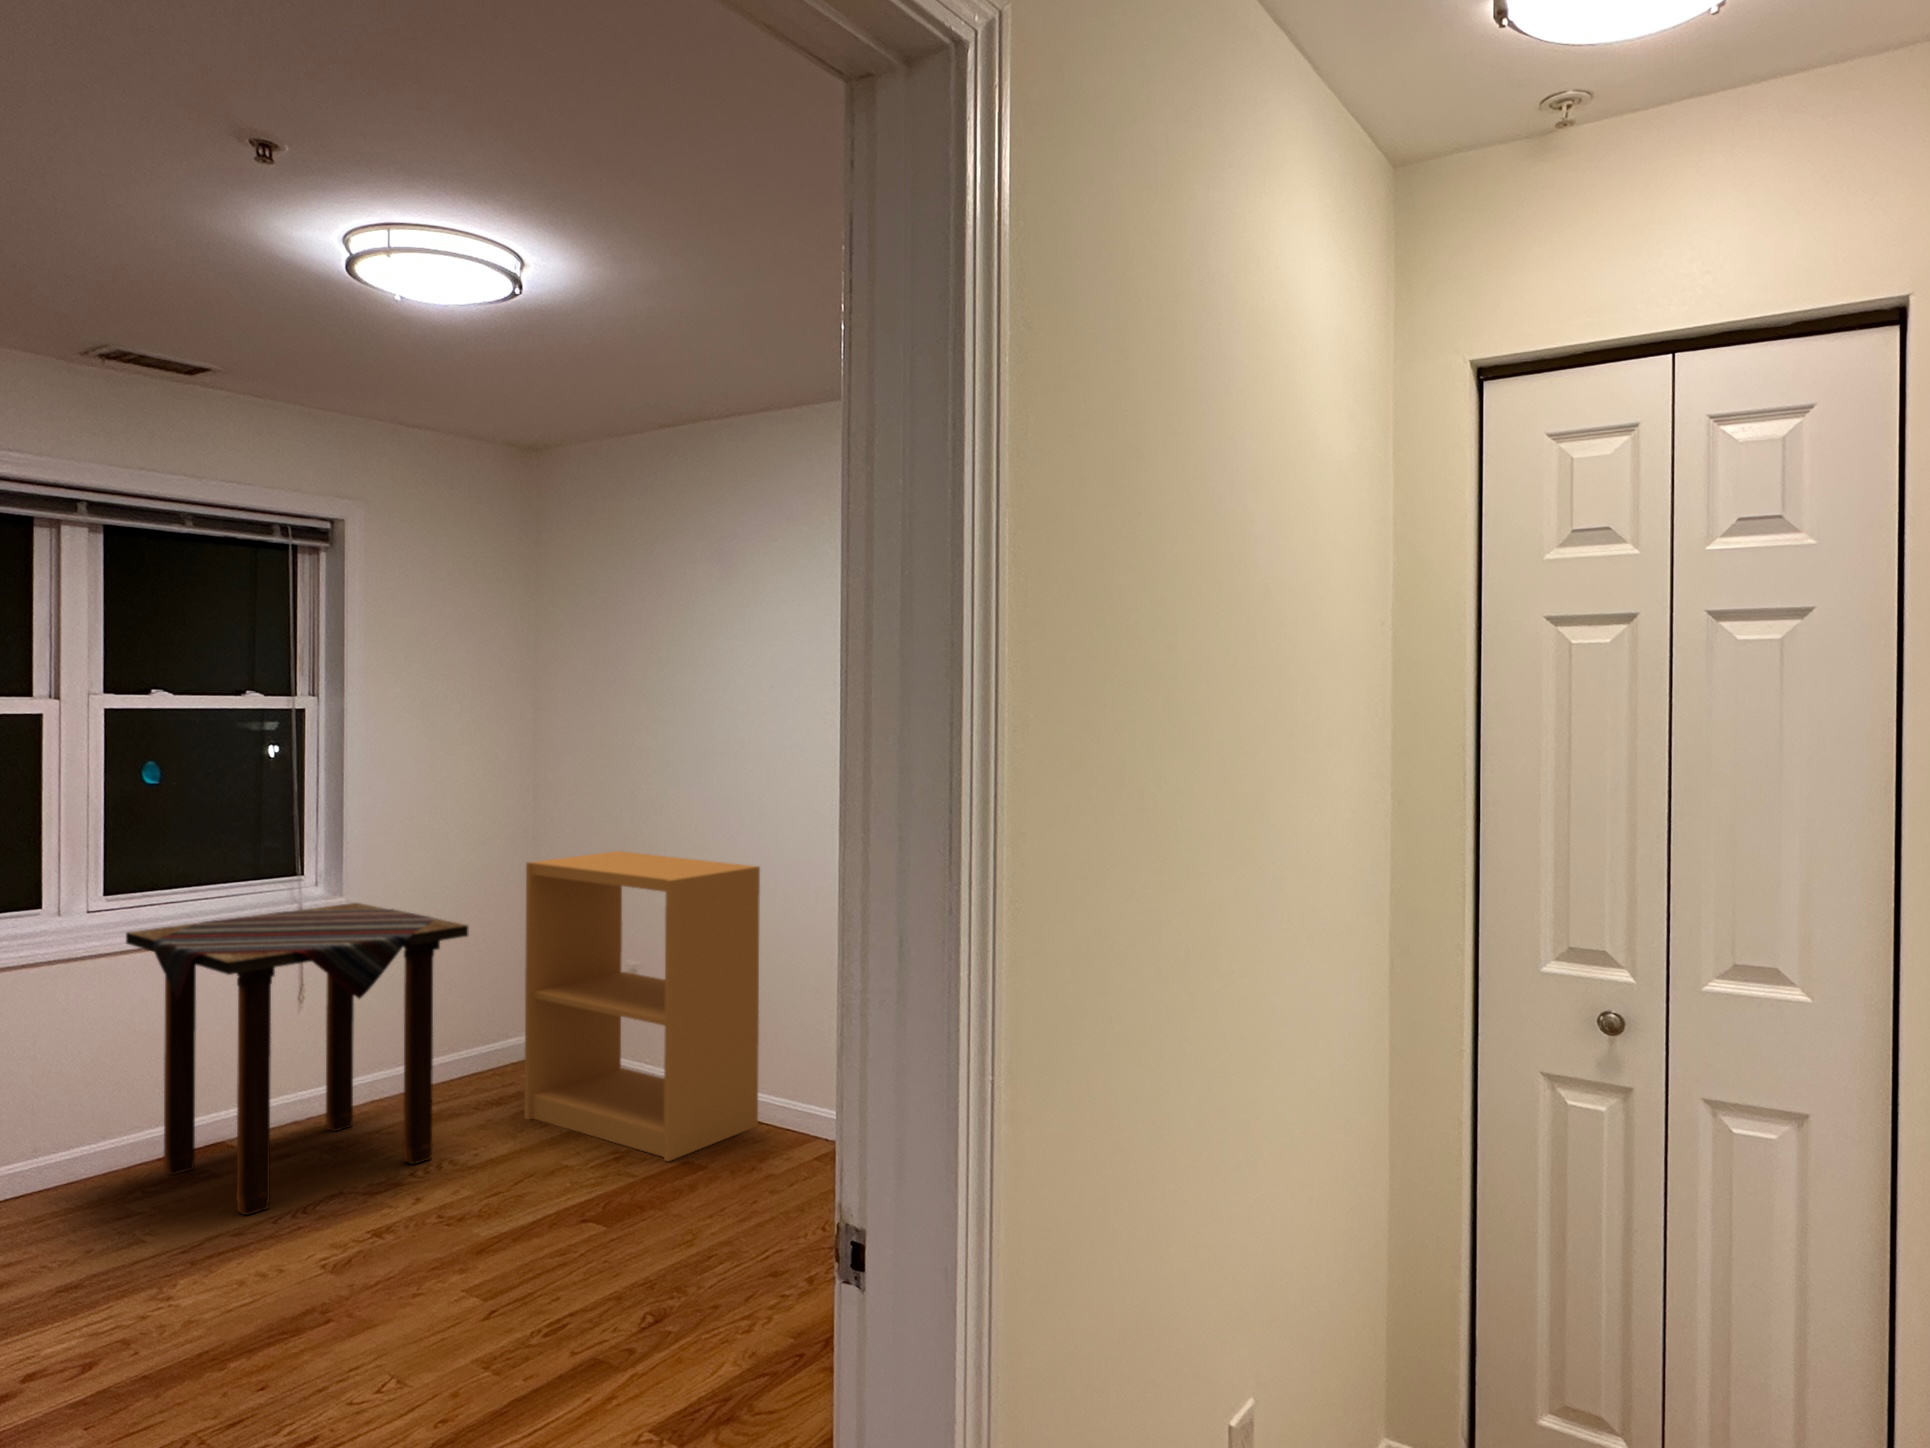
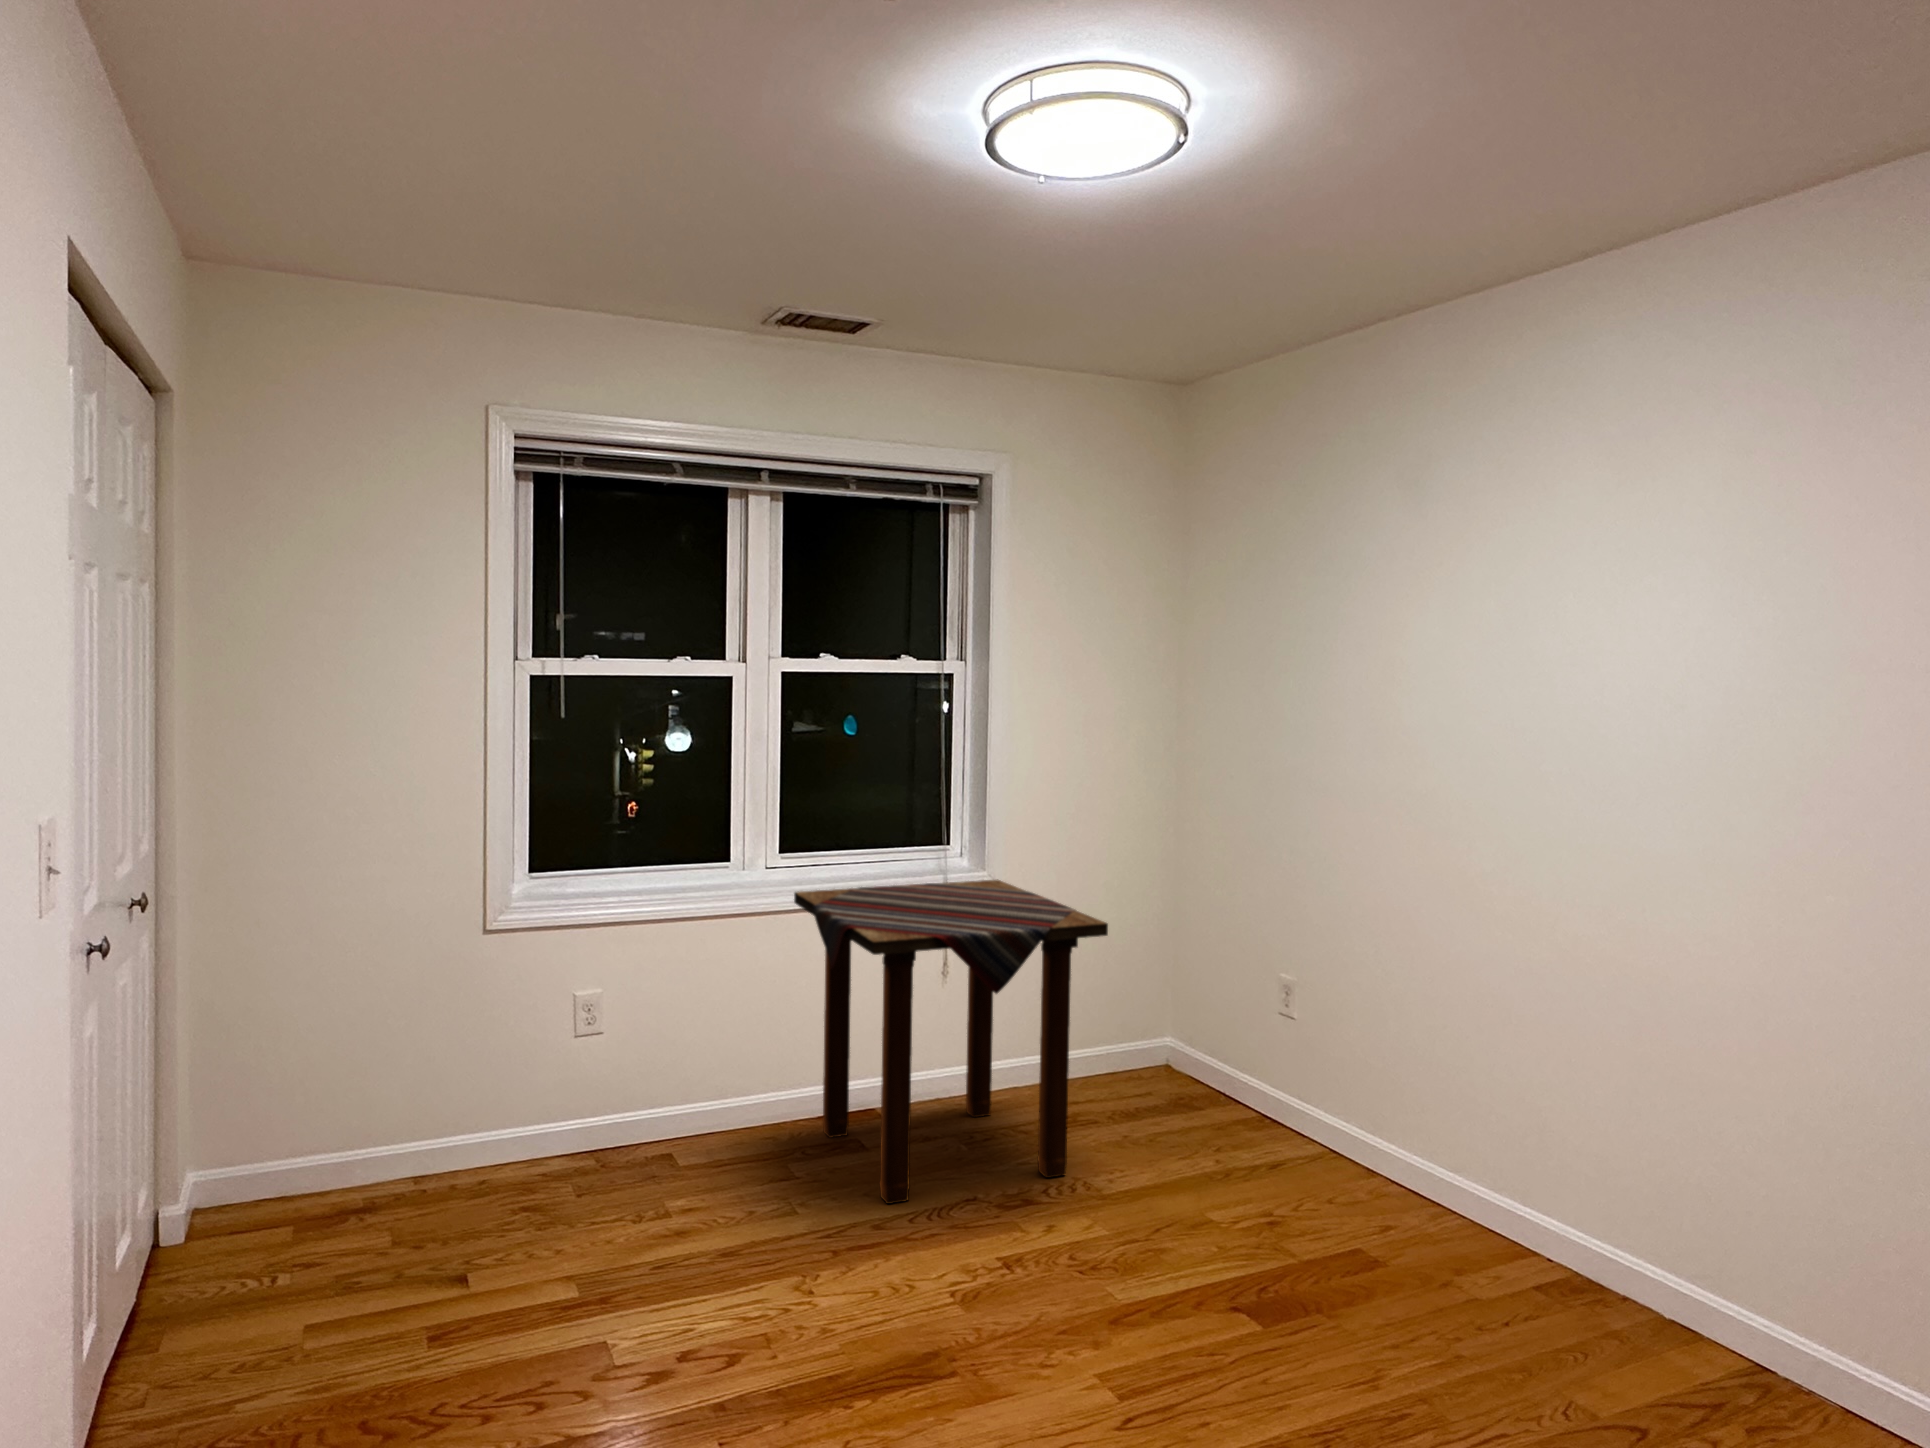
bookshelf: present [524,851,760,1162] -> none [1163,848,1456,1243]

